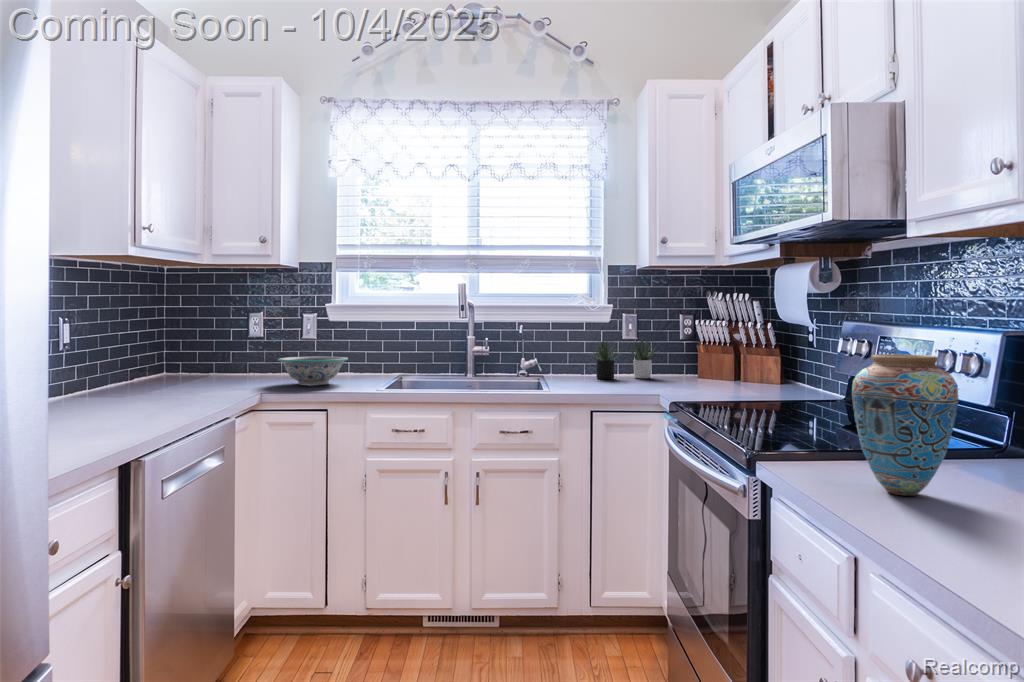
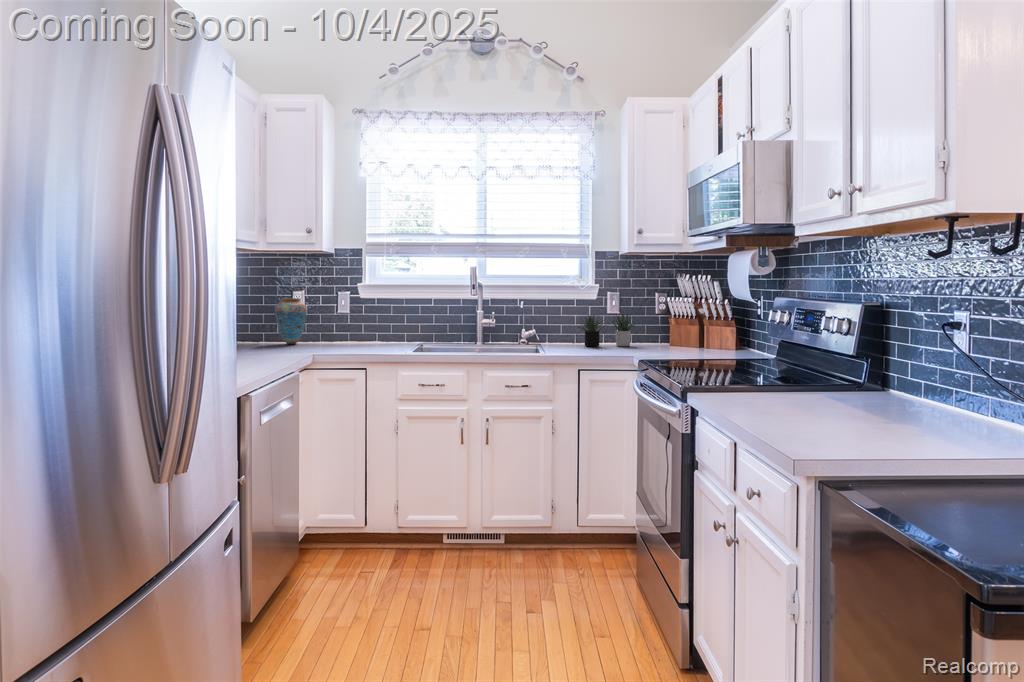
vase: present [852,354,958,496] -> present [275,298,307,344]
decorative bowl: present [278,357,348,386] -> none [322,327,380,350]

